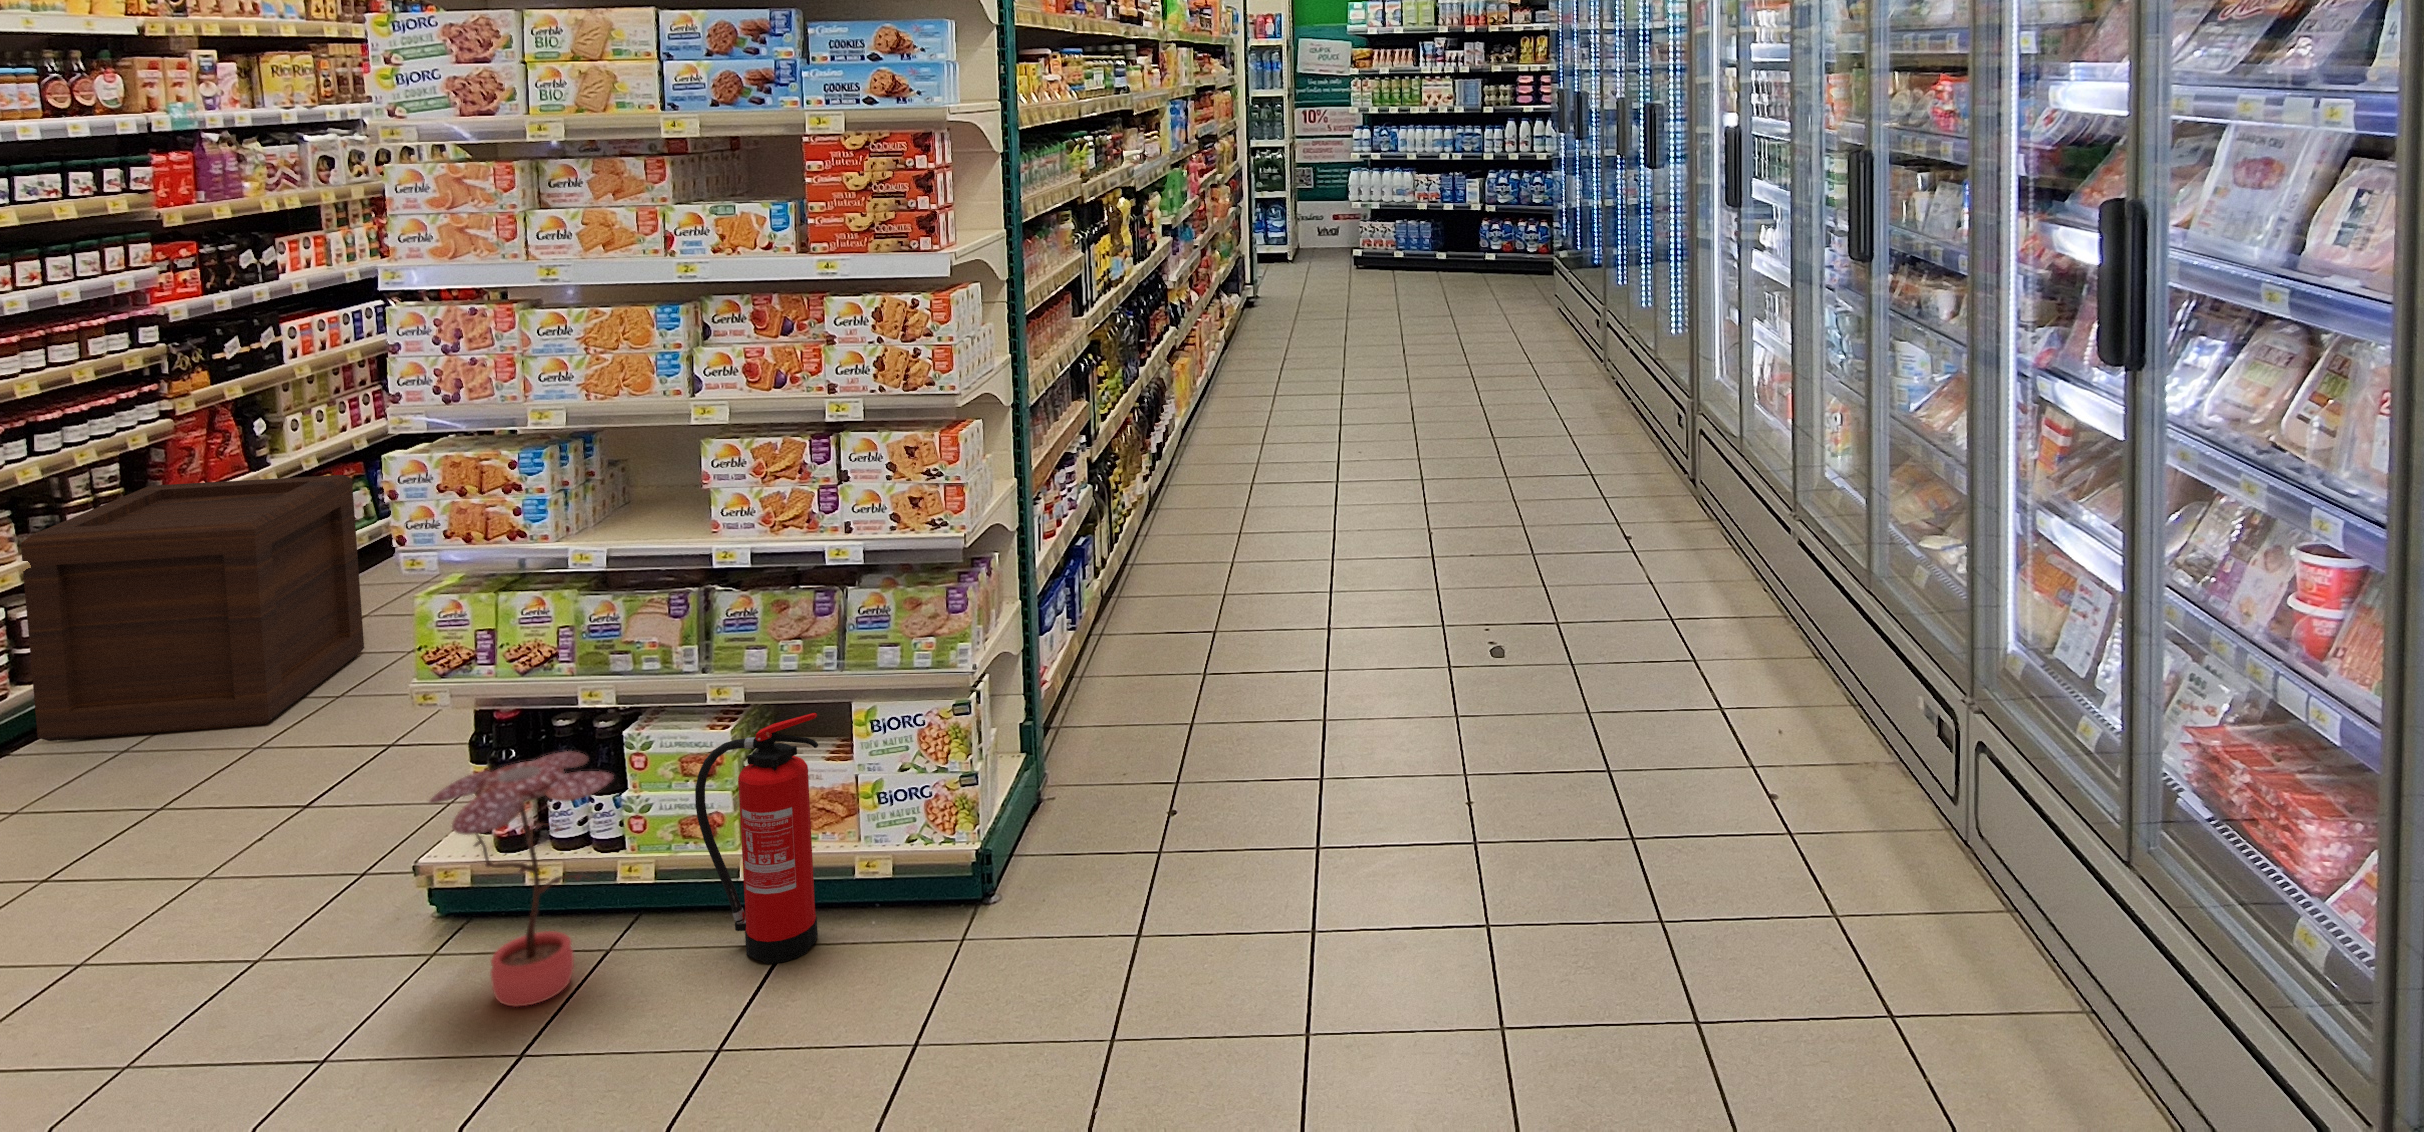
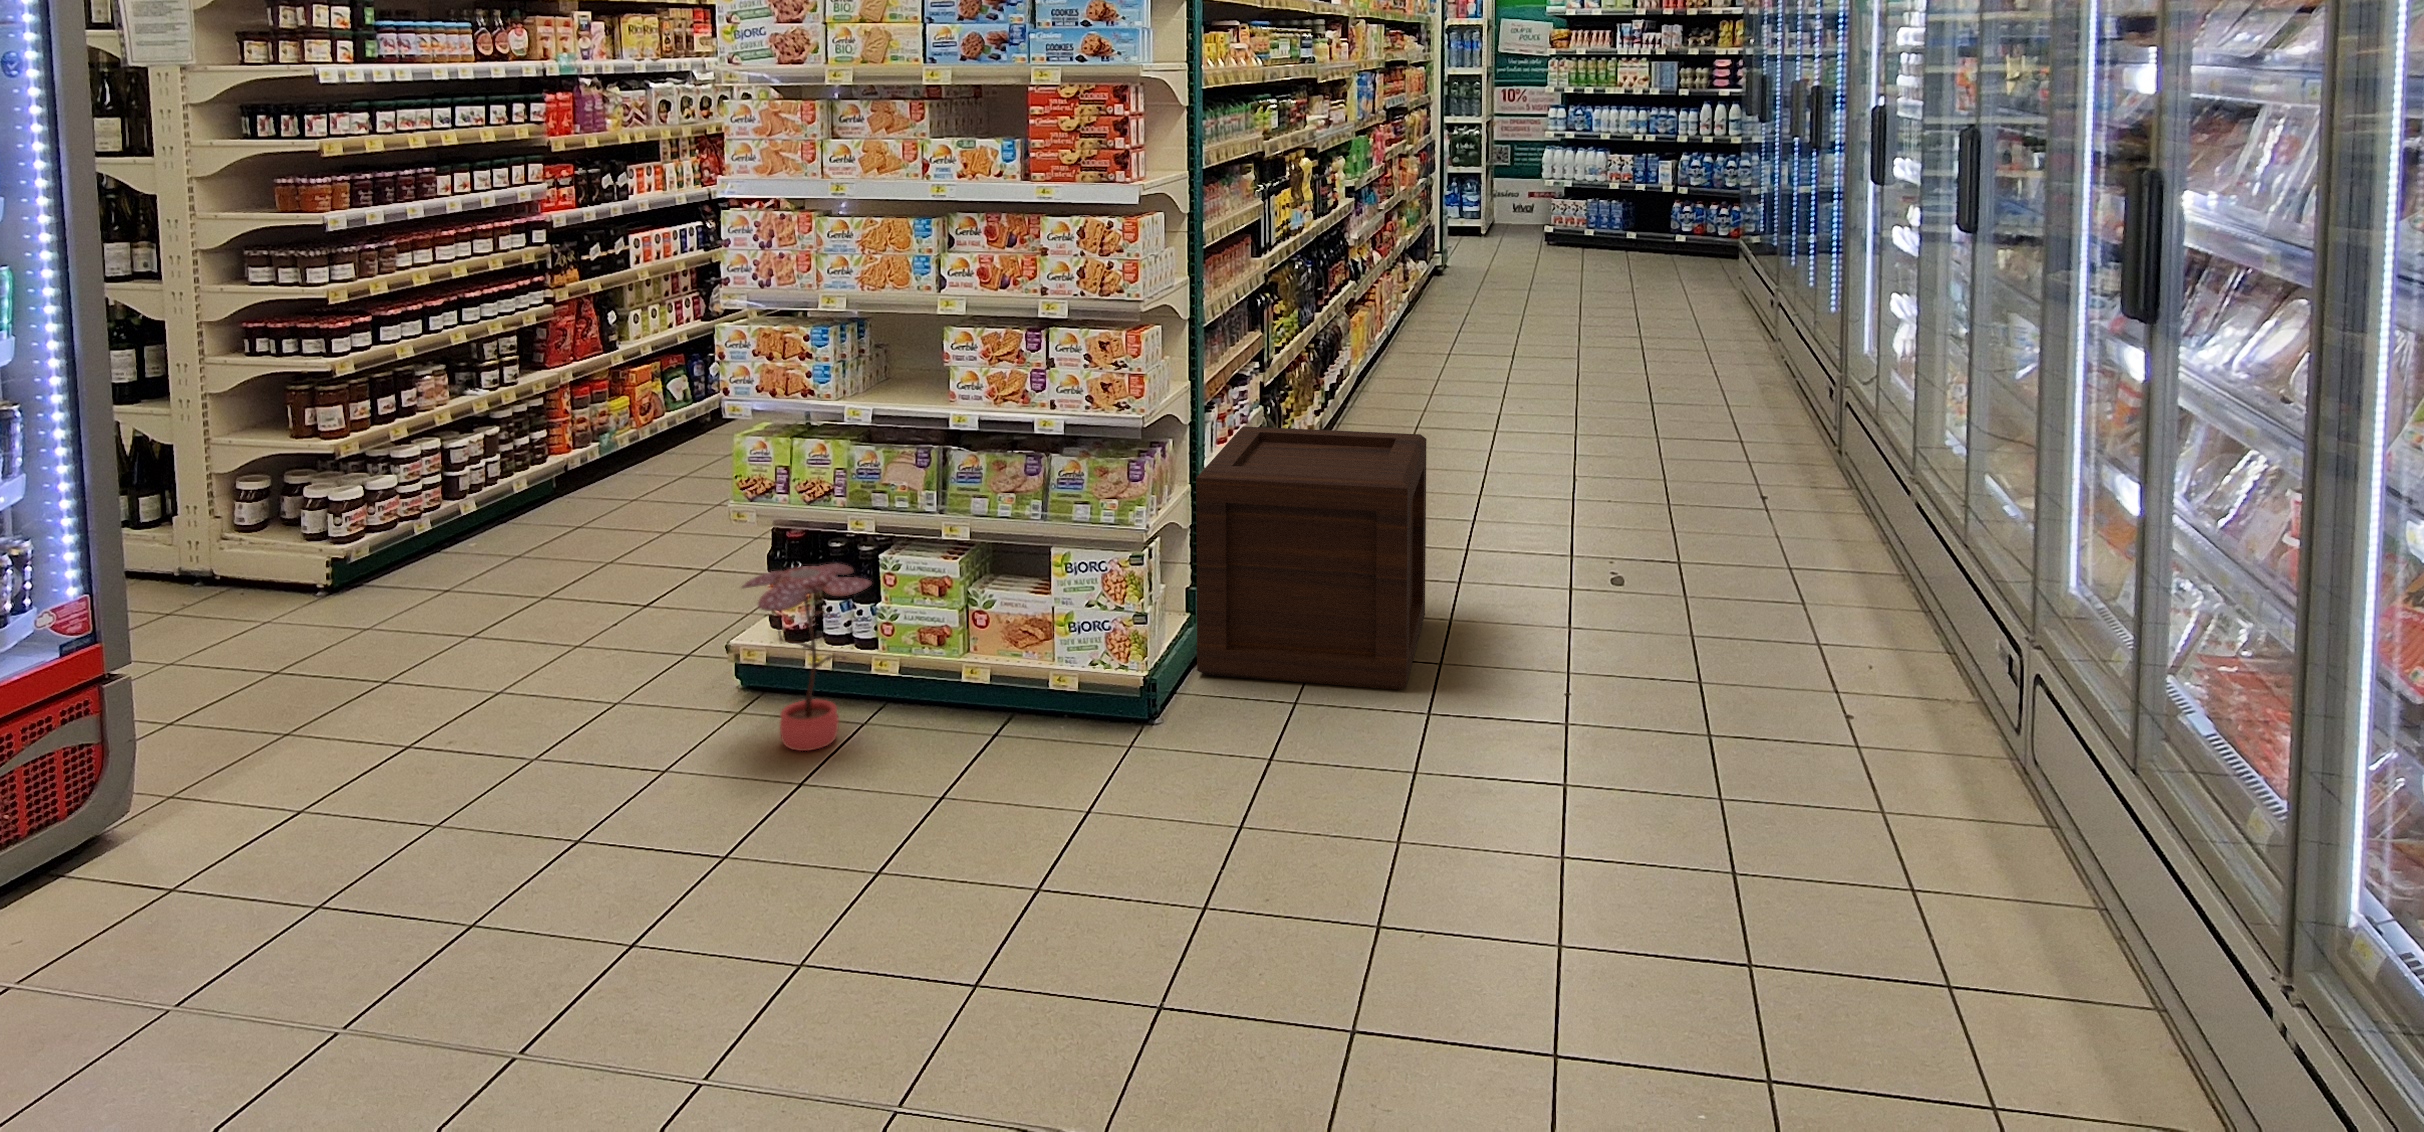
wooden crate: present [21,475,364,741] -> present [1196,426,1427,690]
fire extinguisher: present [695,713,818,964] -> none [931,550,1025,745]

